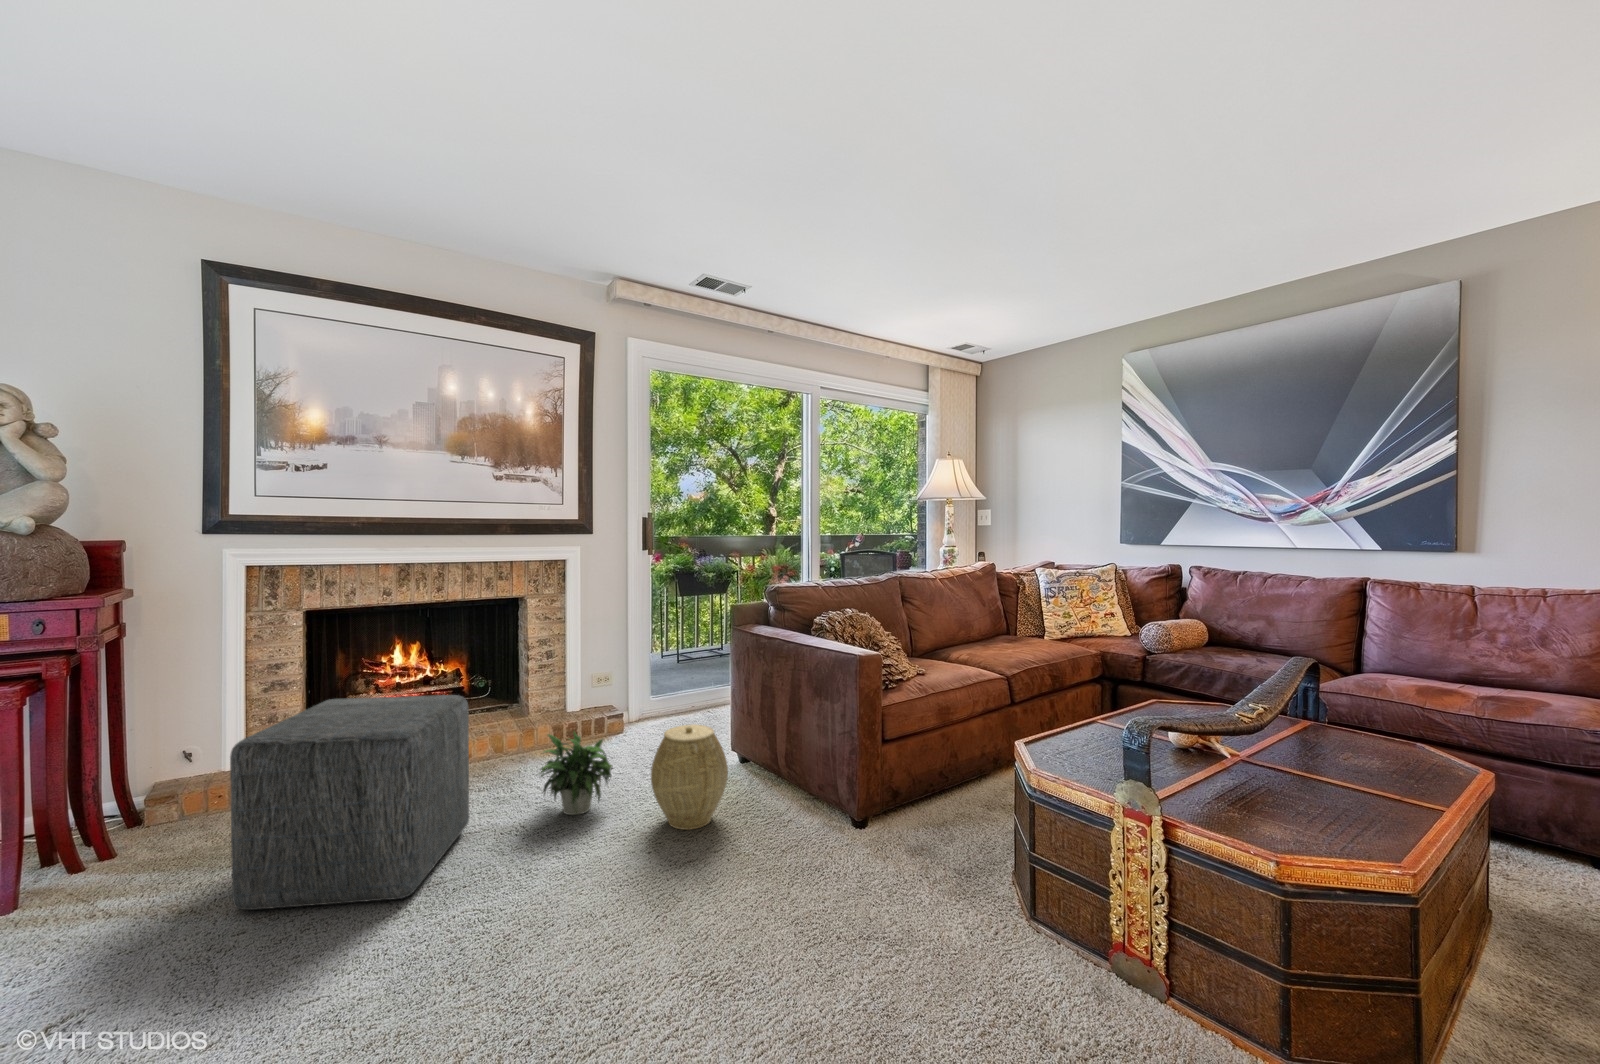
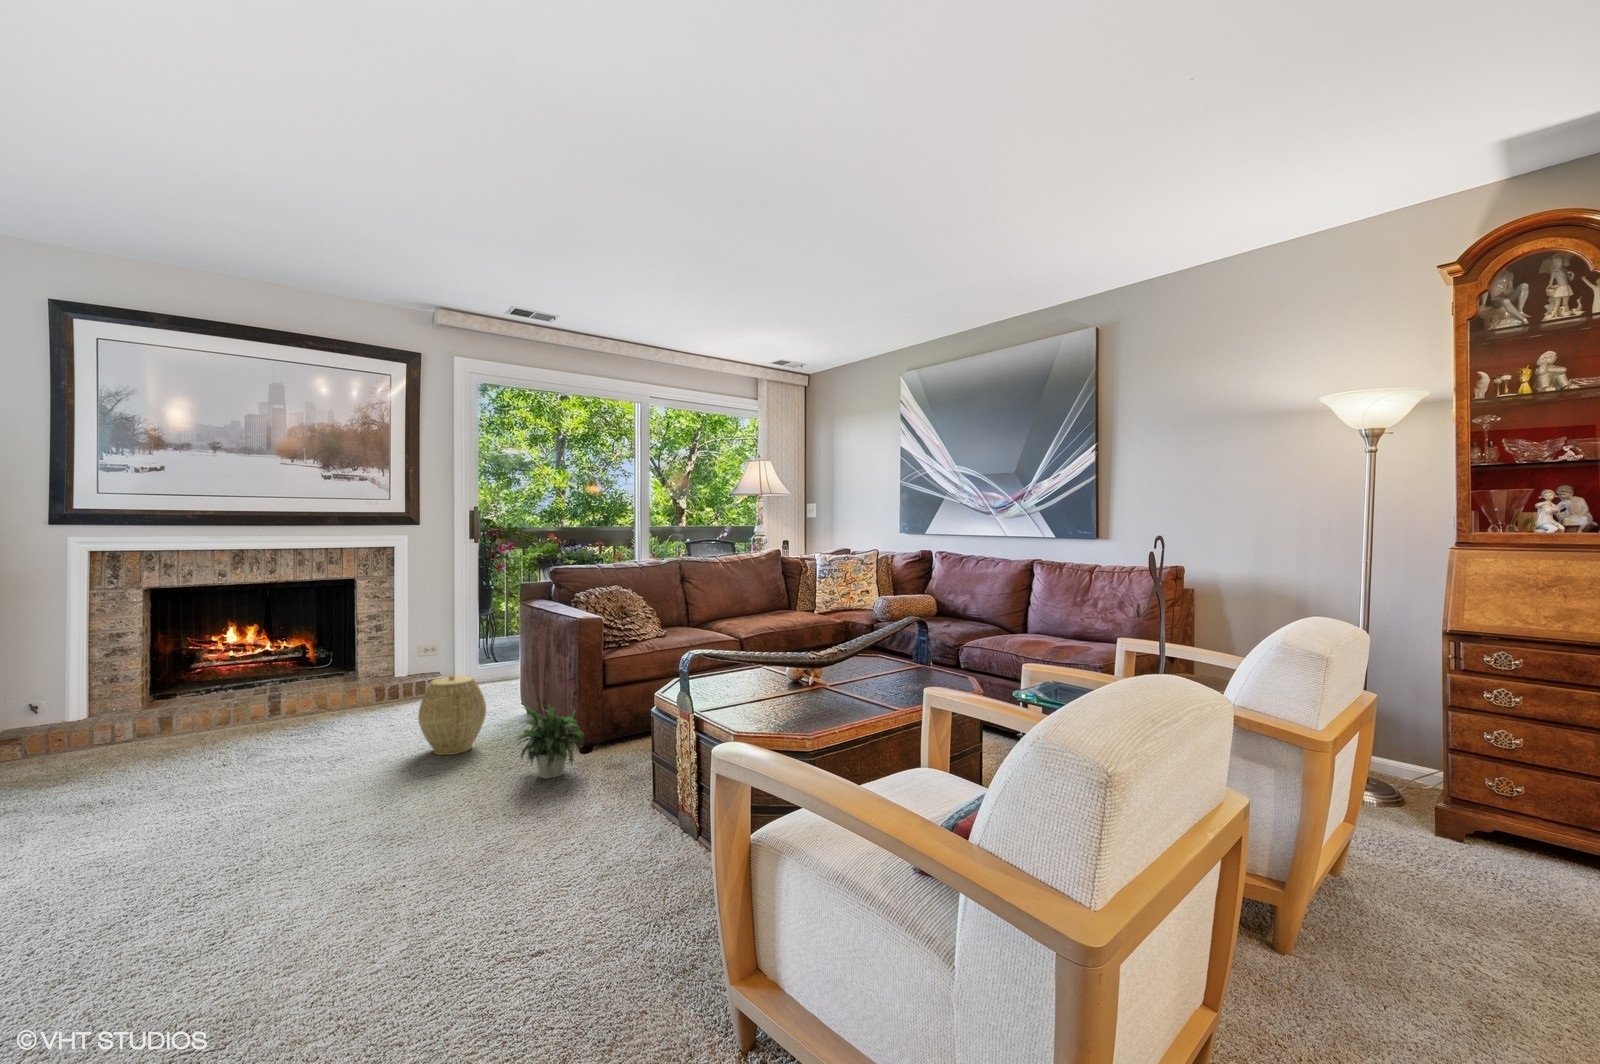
ottoman: present [230,695,469,910] -> none [47,651,267,807]
potted plant: present [540,732,613,815] -> present [518,705,584,778]

